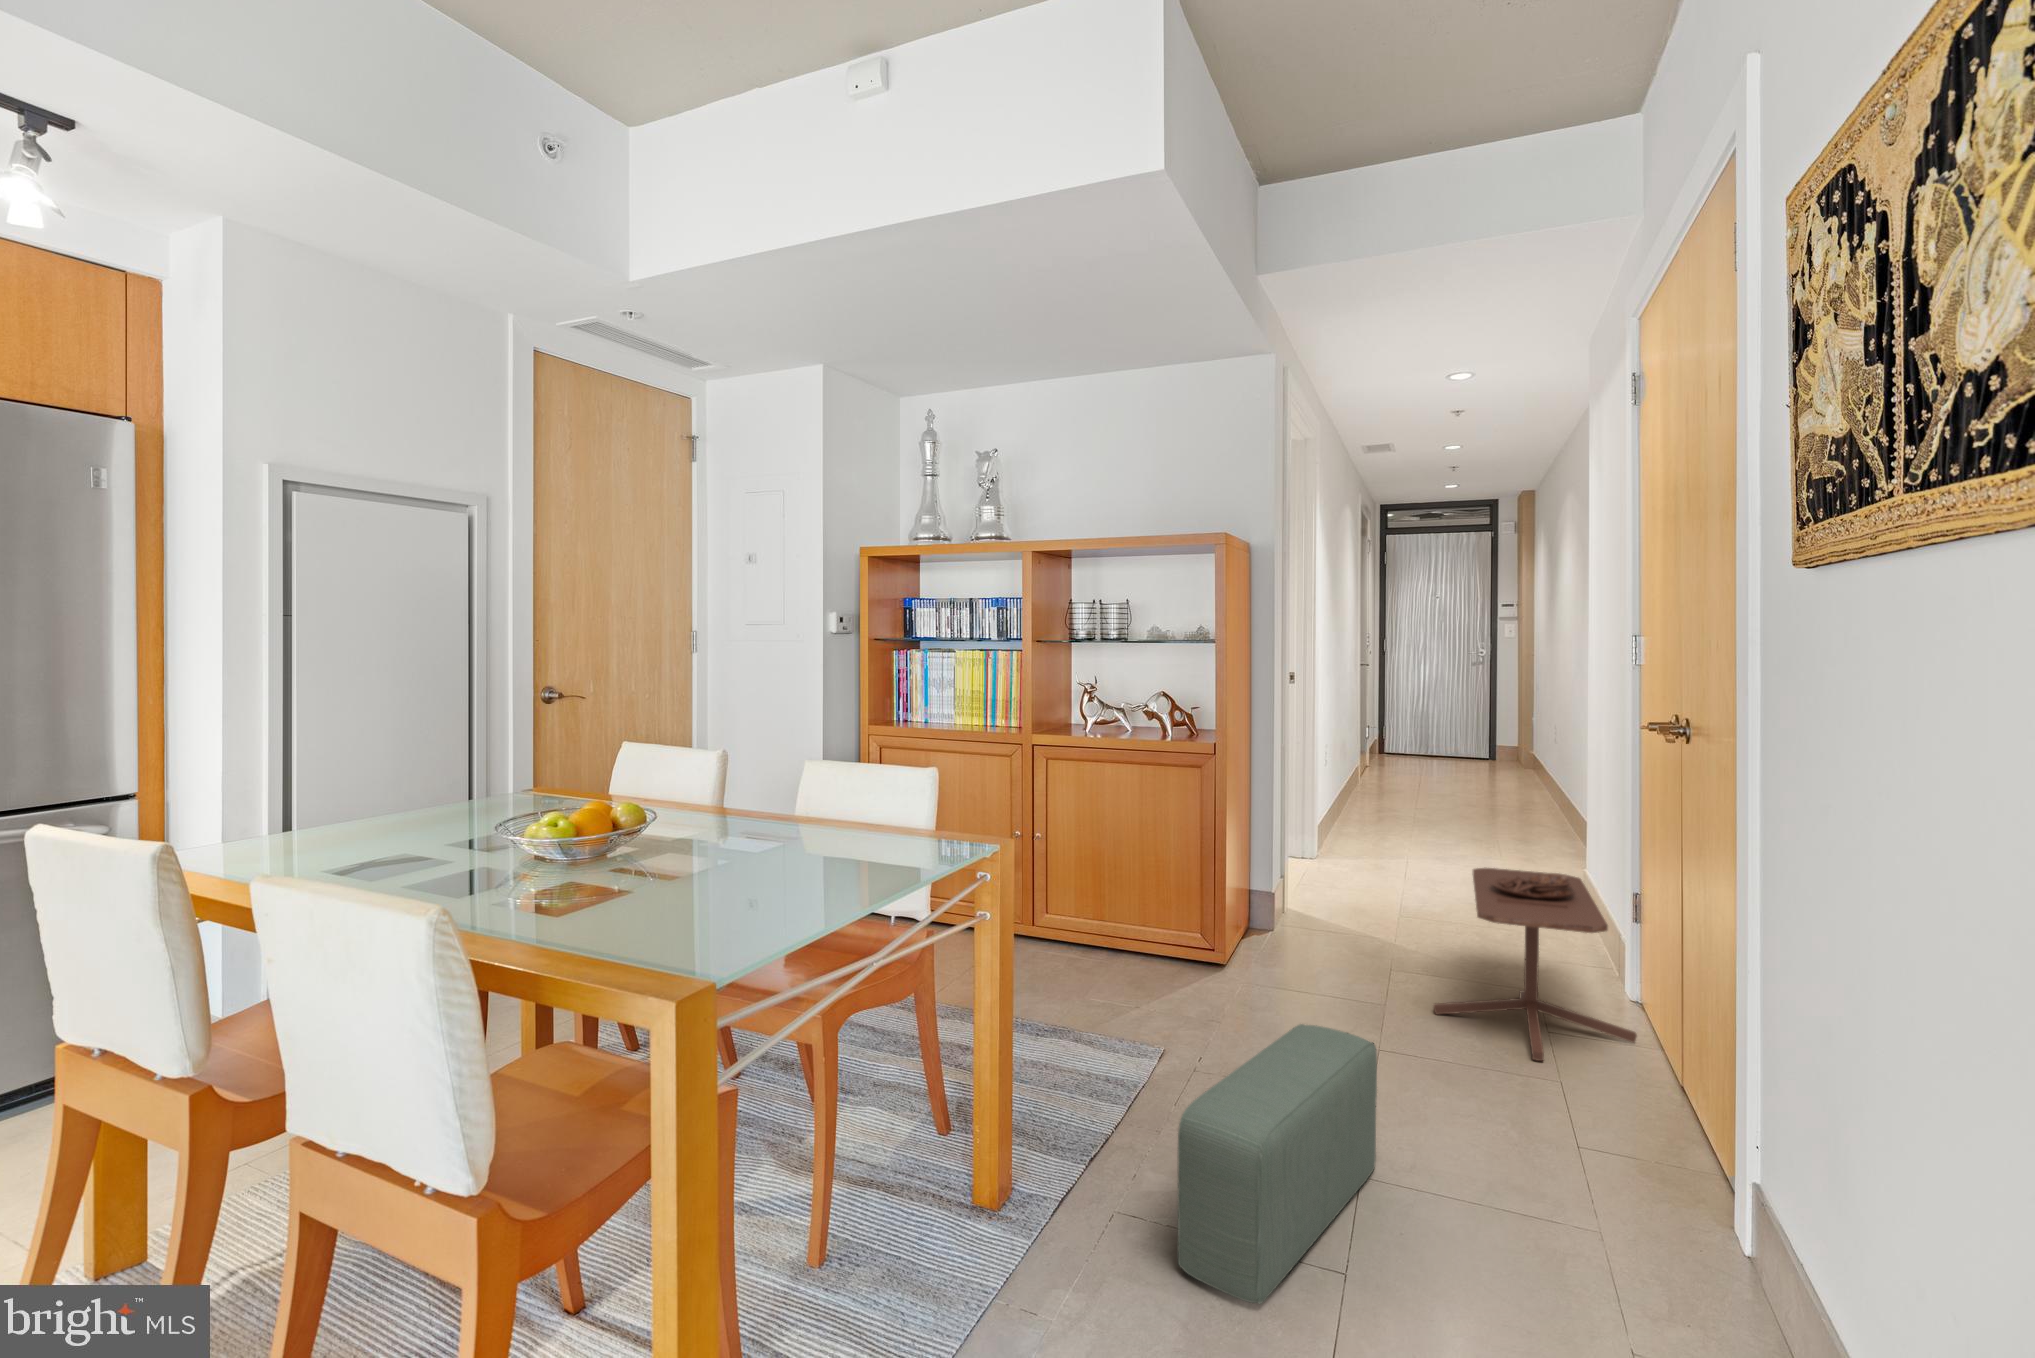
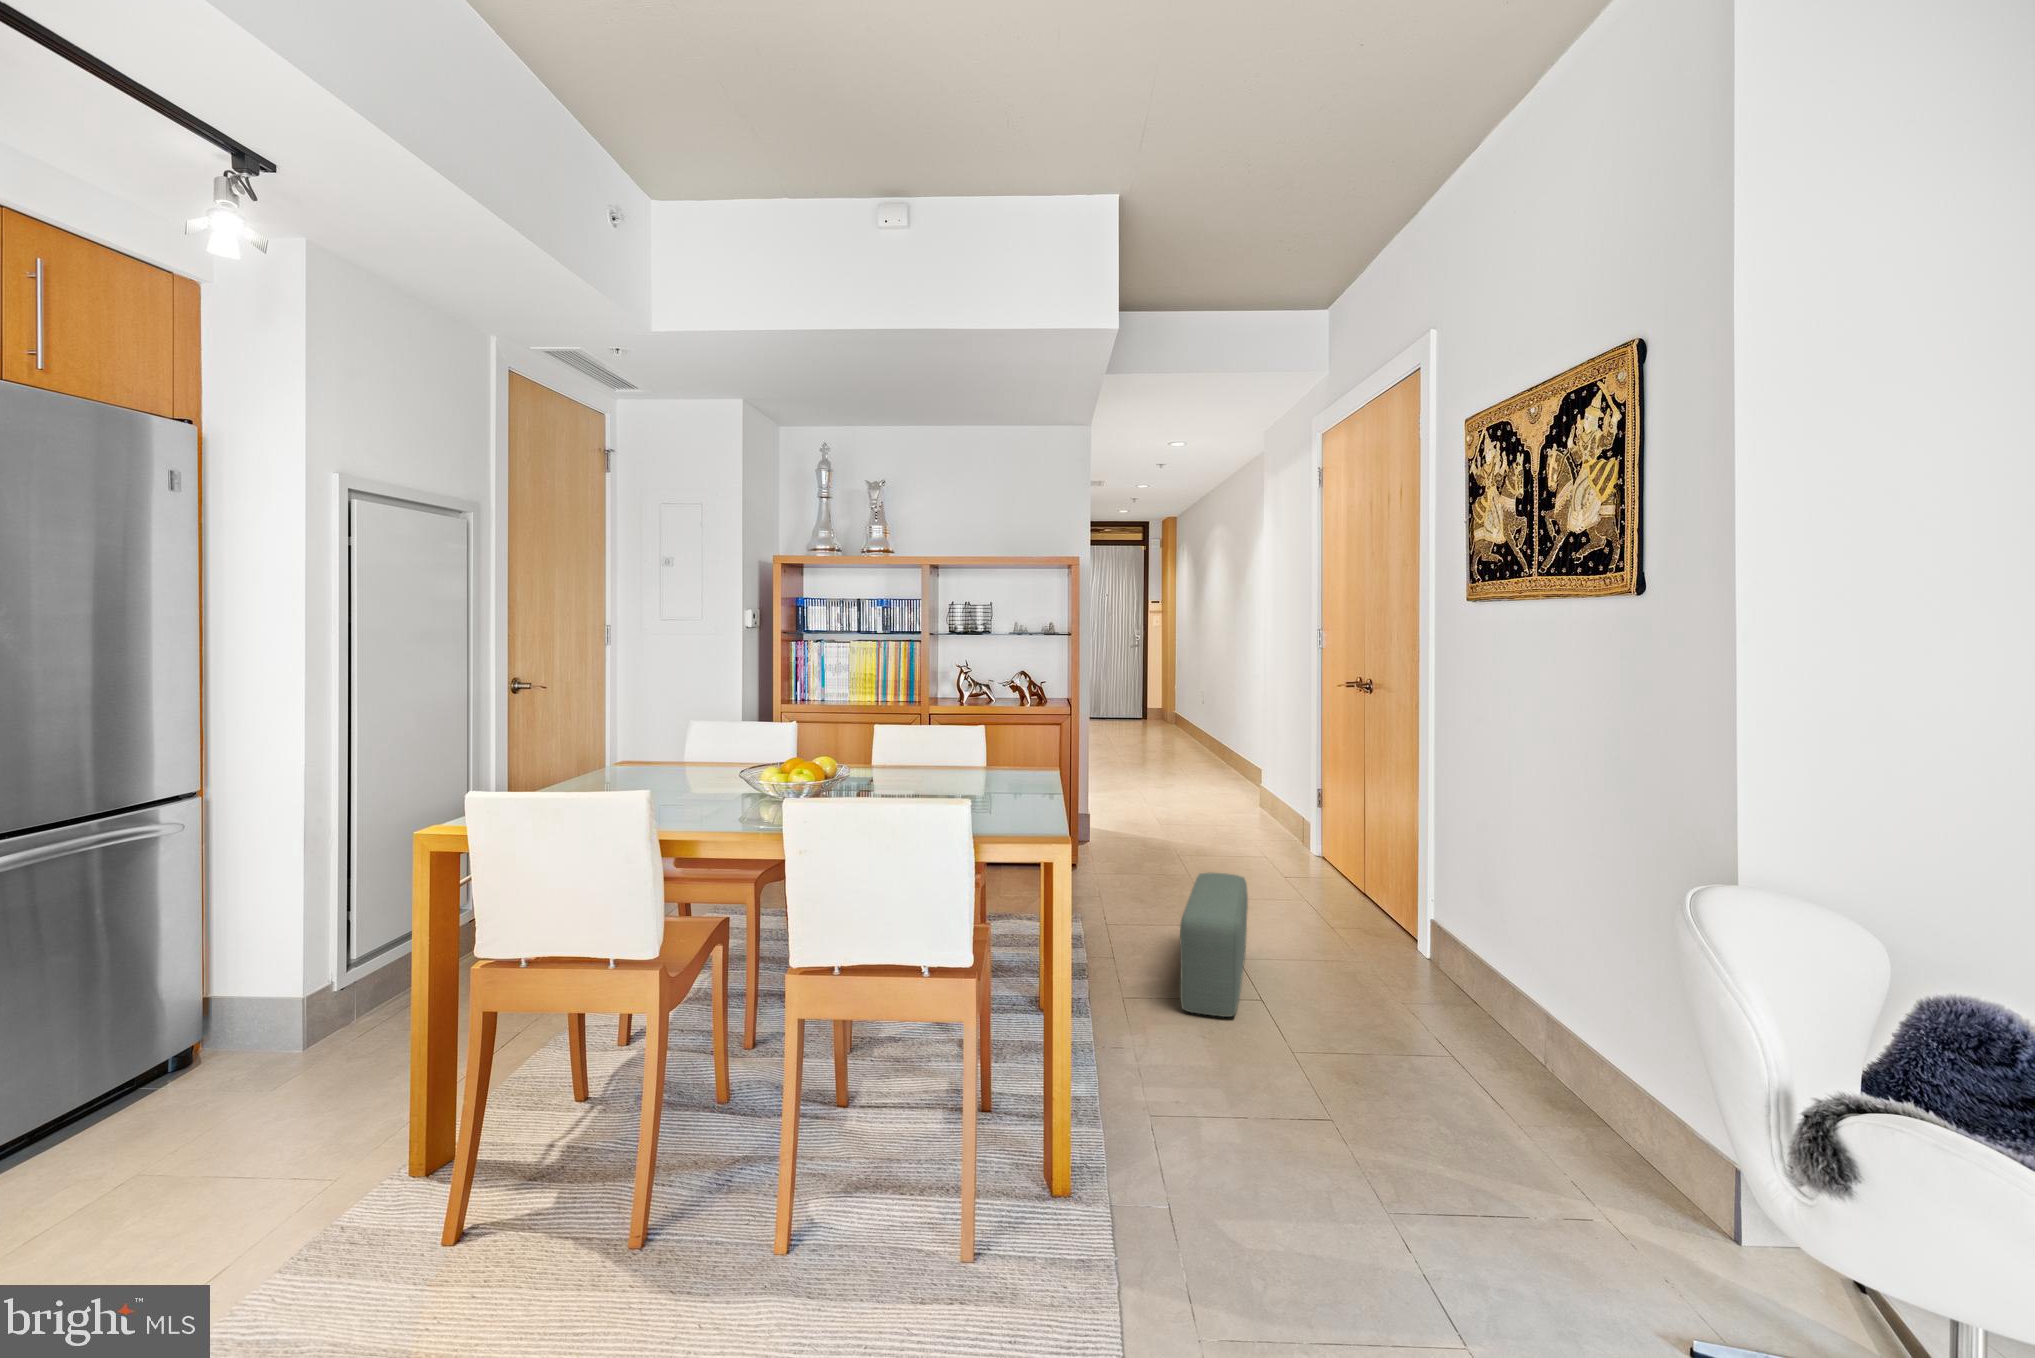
side table: present [1433,868,1637,1061] -> none [1217,779,1331,891]

